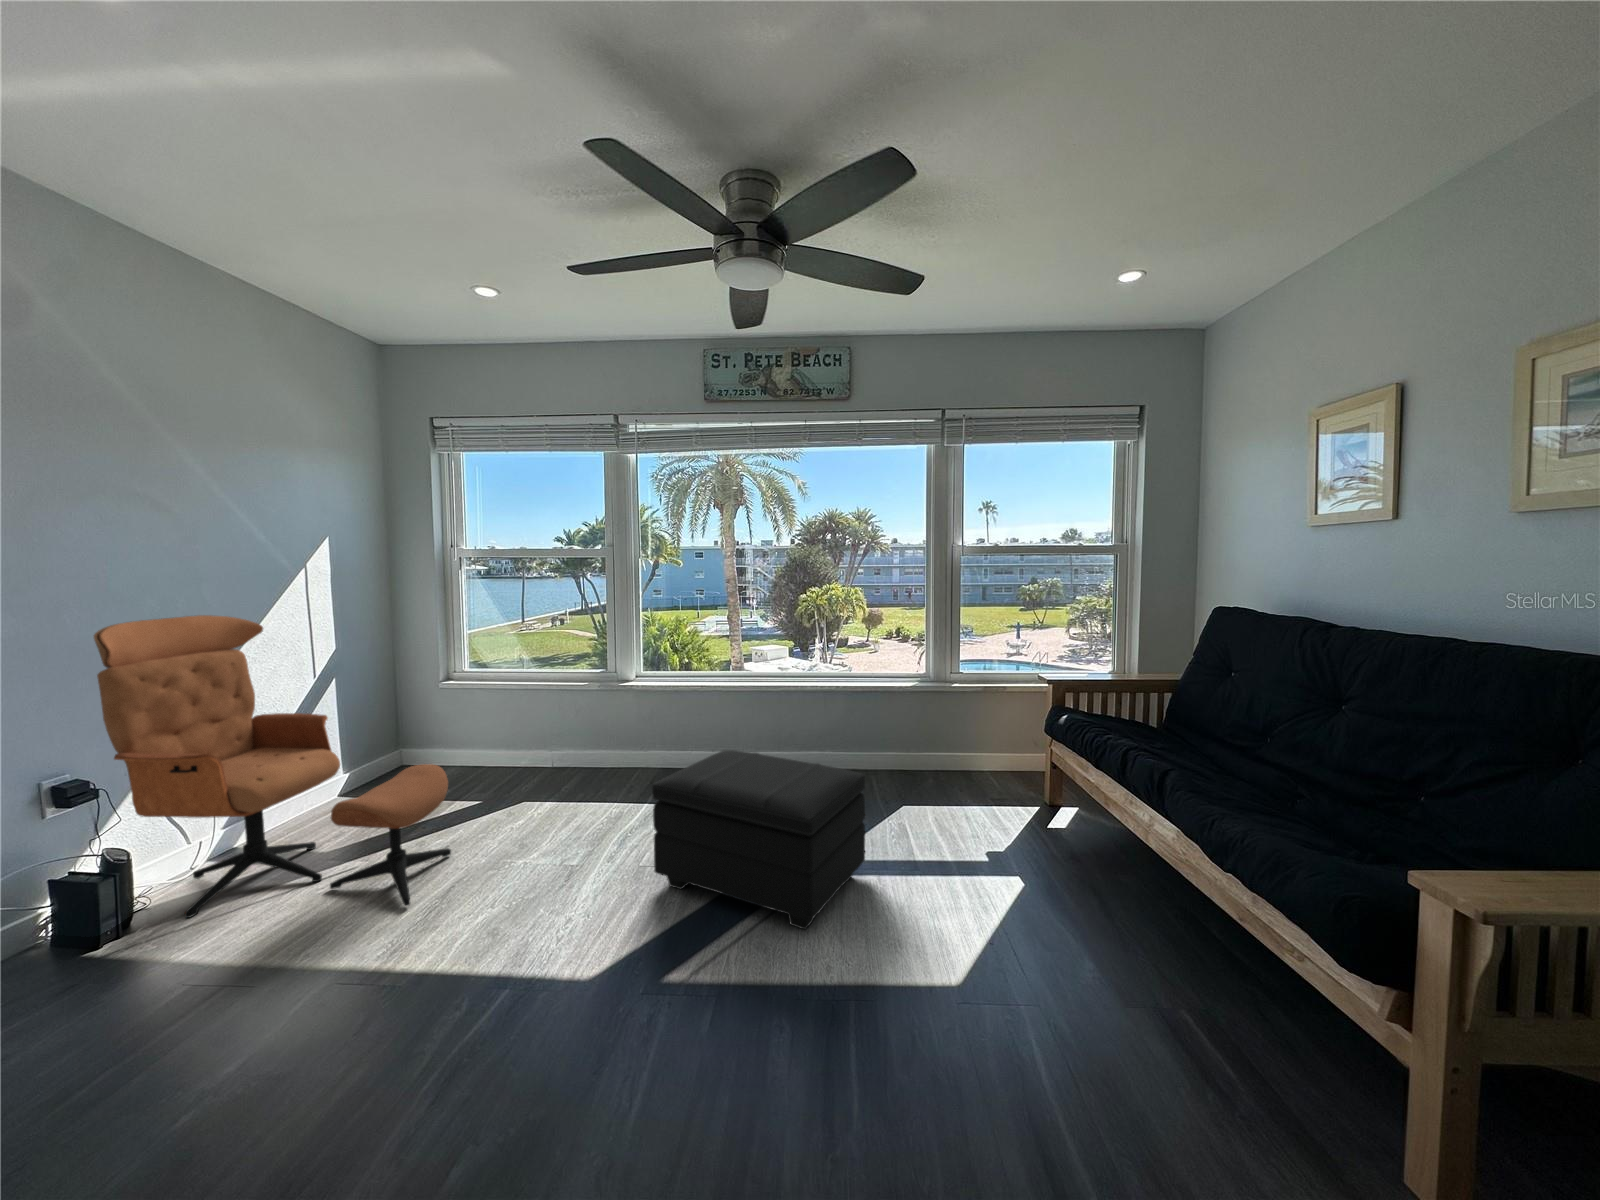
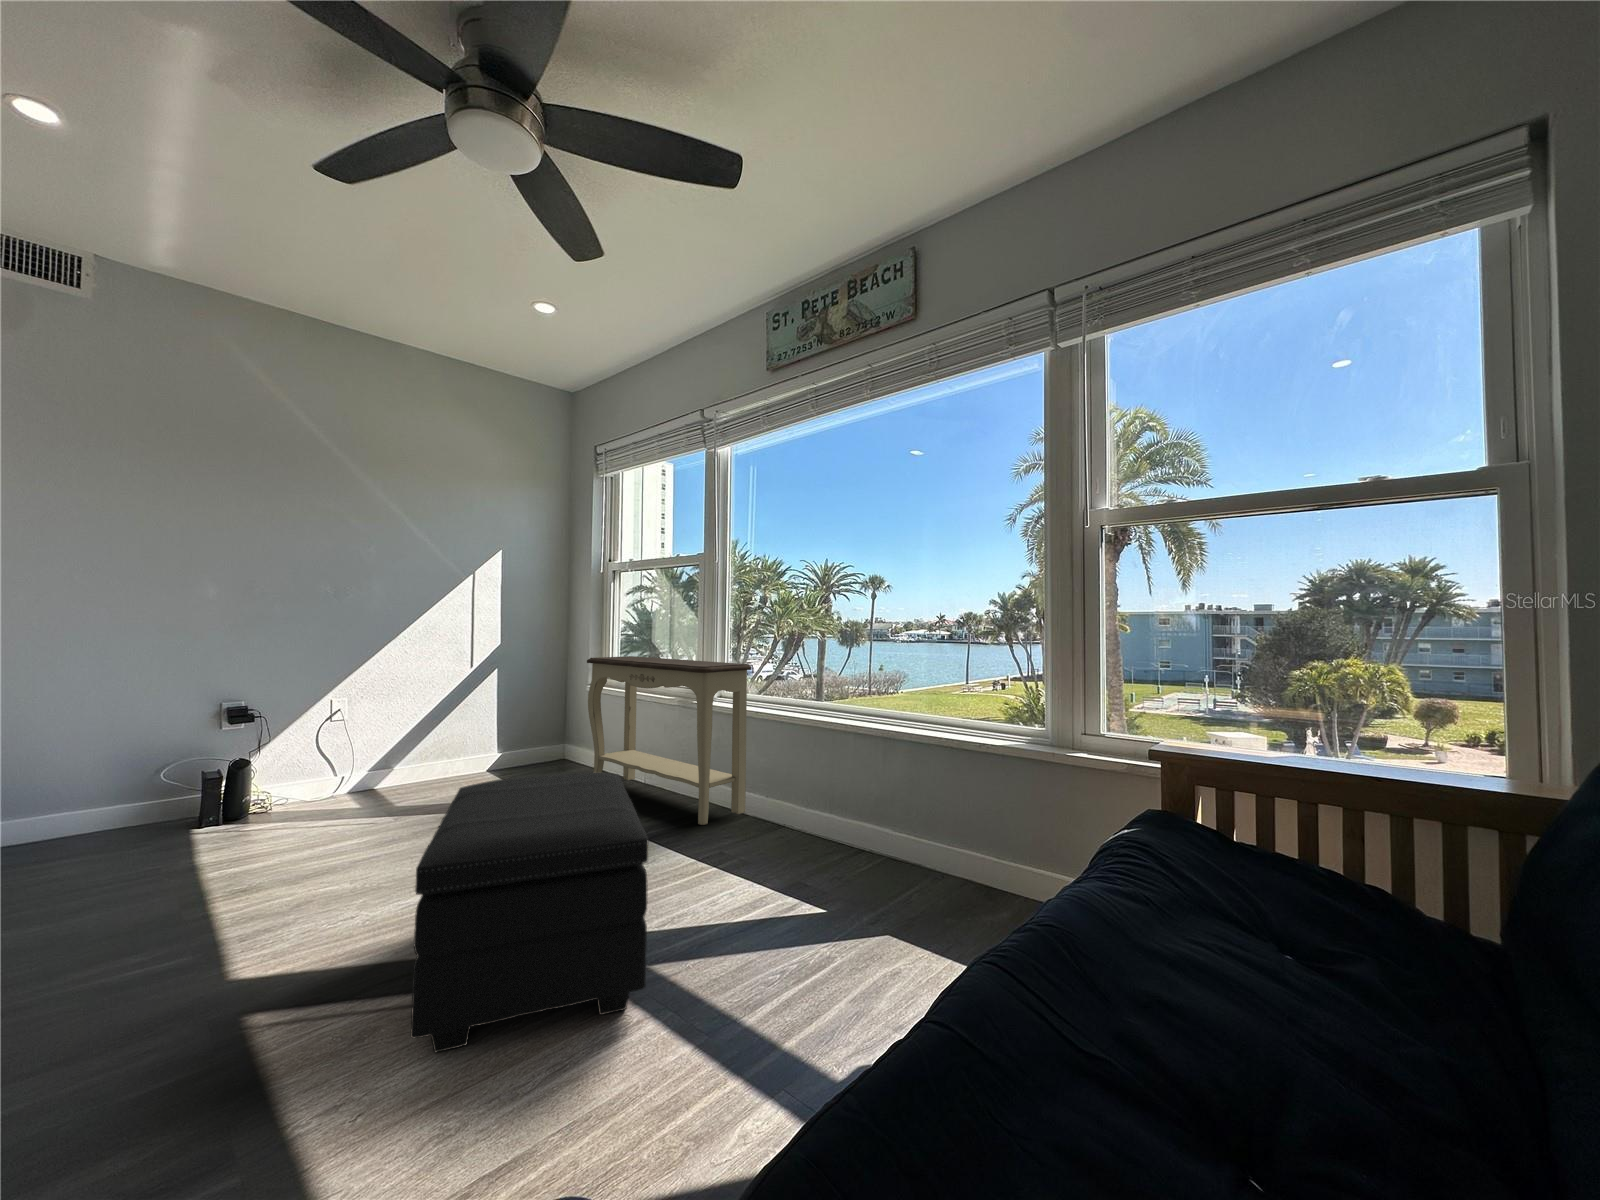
lounge chair: present [94,615,451,918] -> none [257,597,433,860]
console table: none [502,648,699,783] -> present [587,656,751,825]

